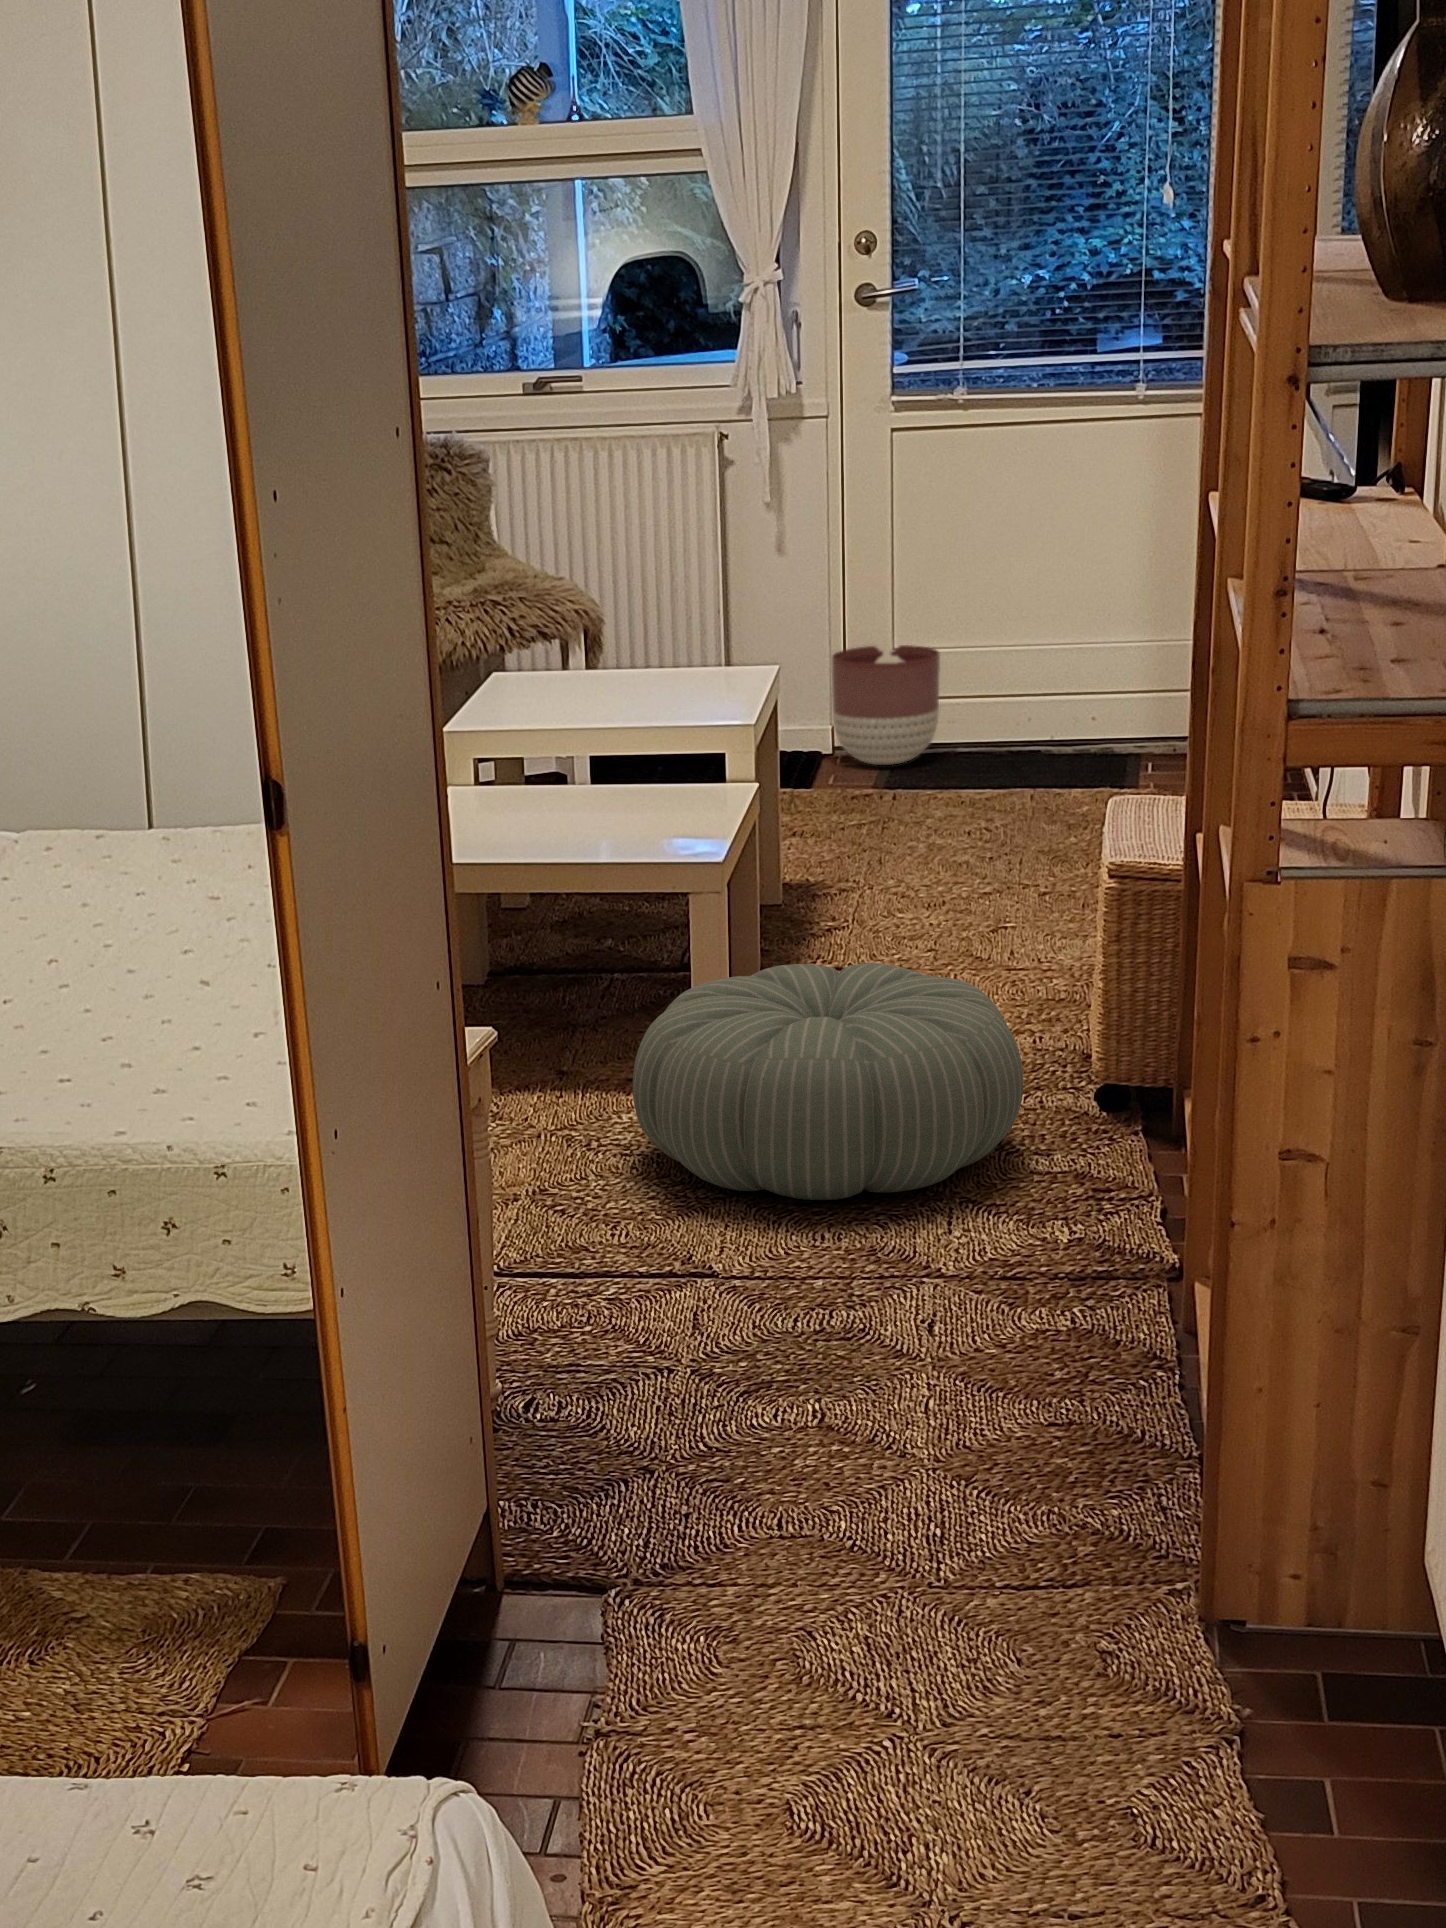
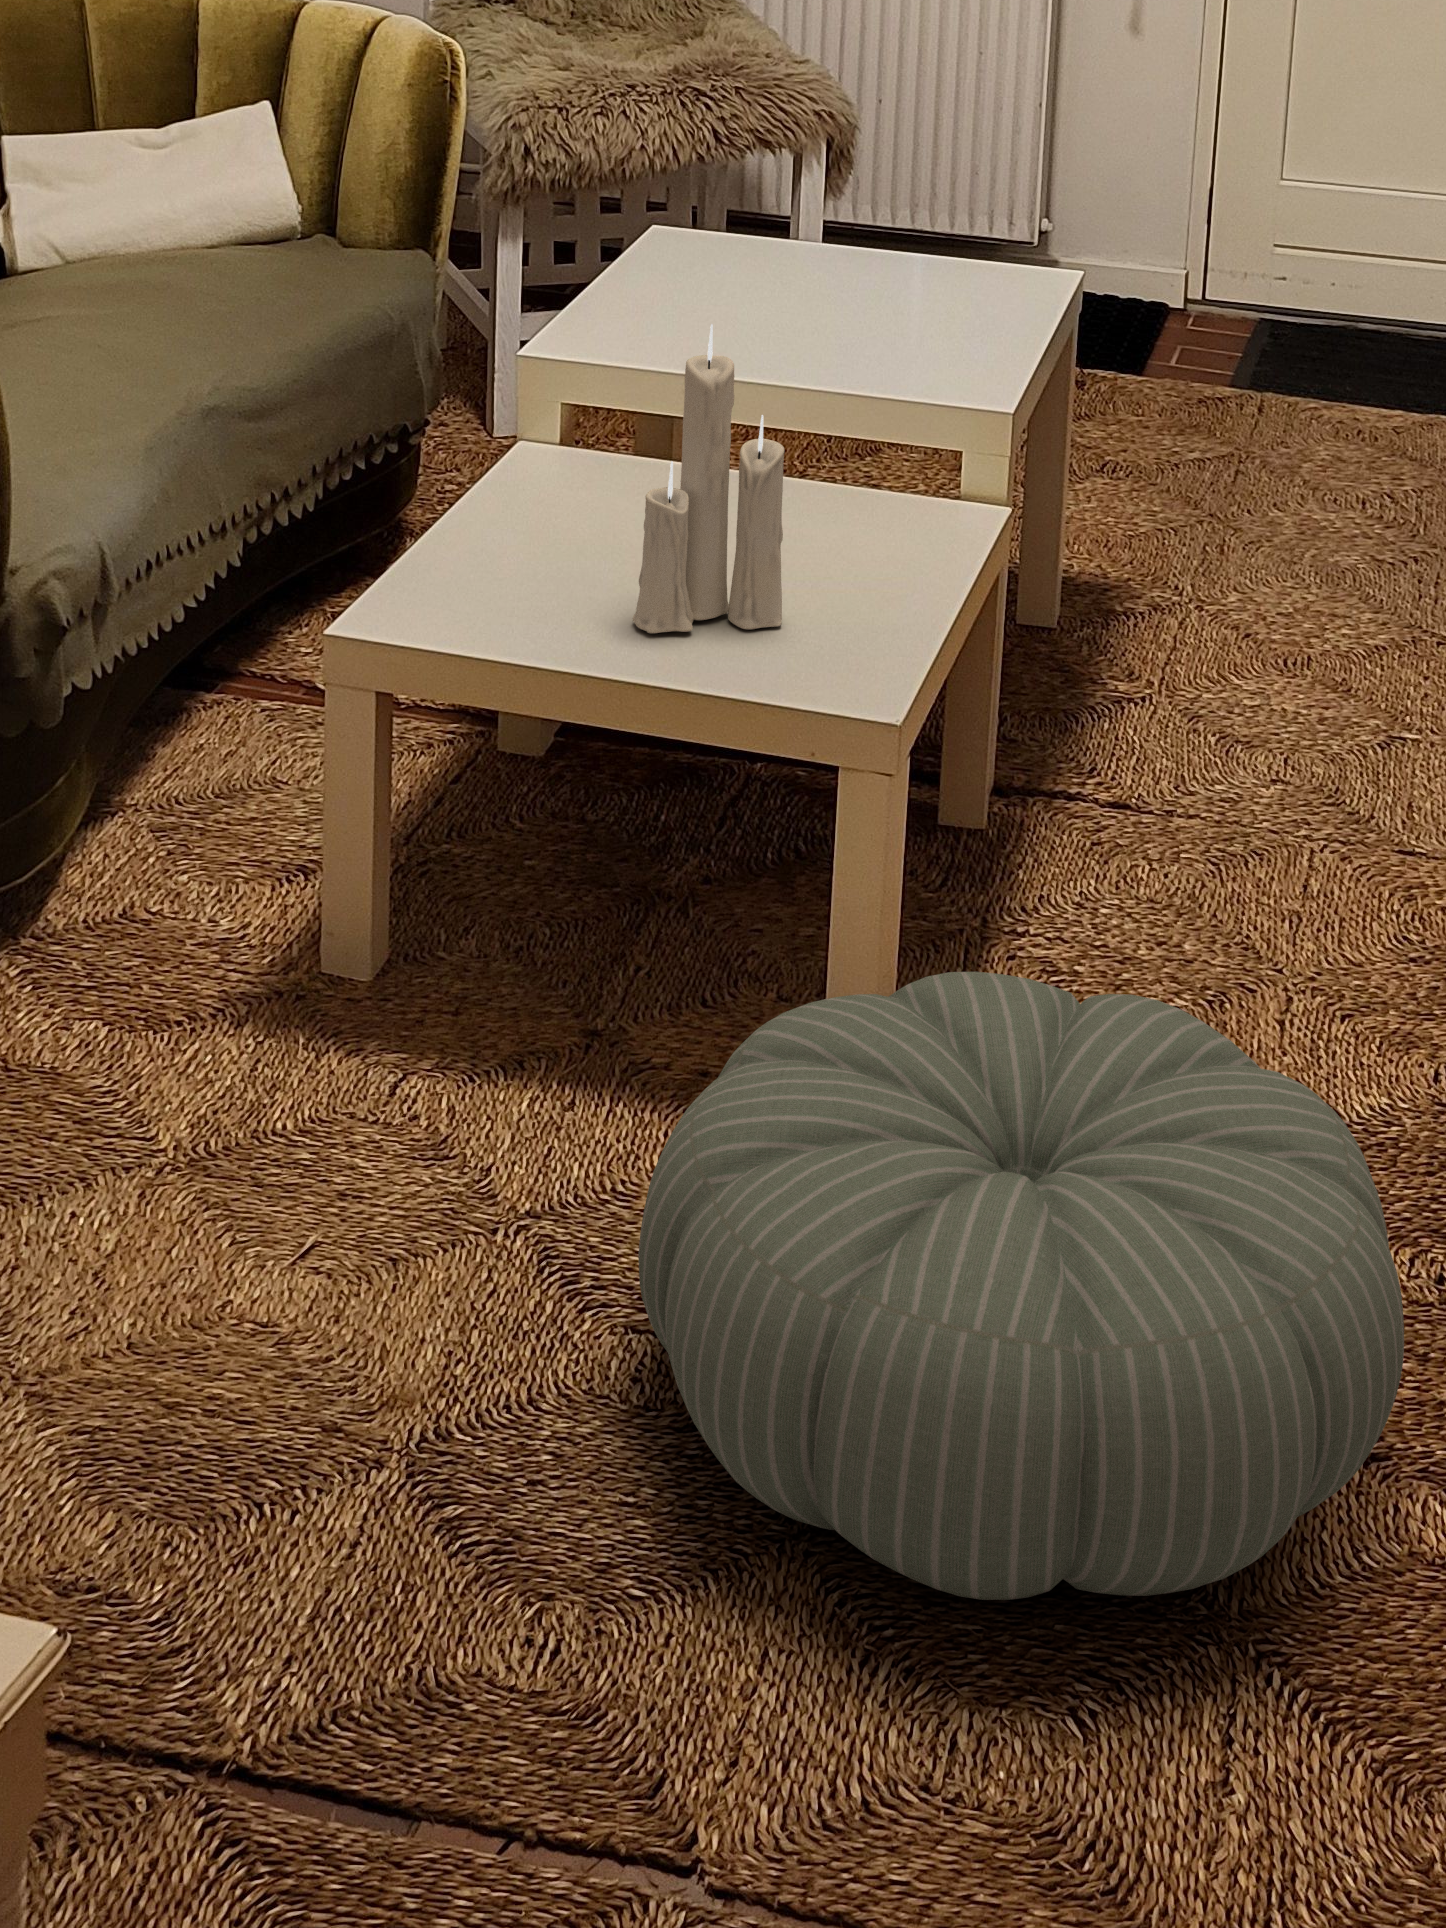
planter: present [832,645,940,765] -> none [1186,177,1344,348]
candle: none [559,647,644,843] -> present [632,324,784,633]

